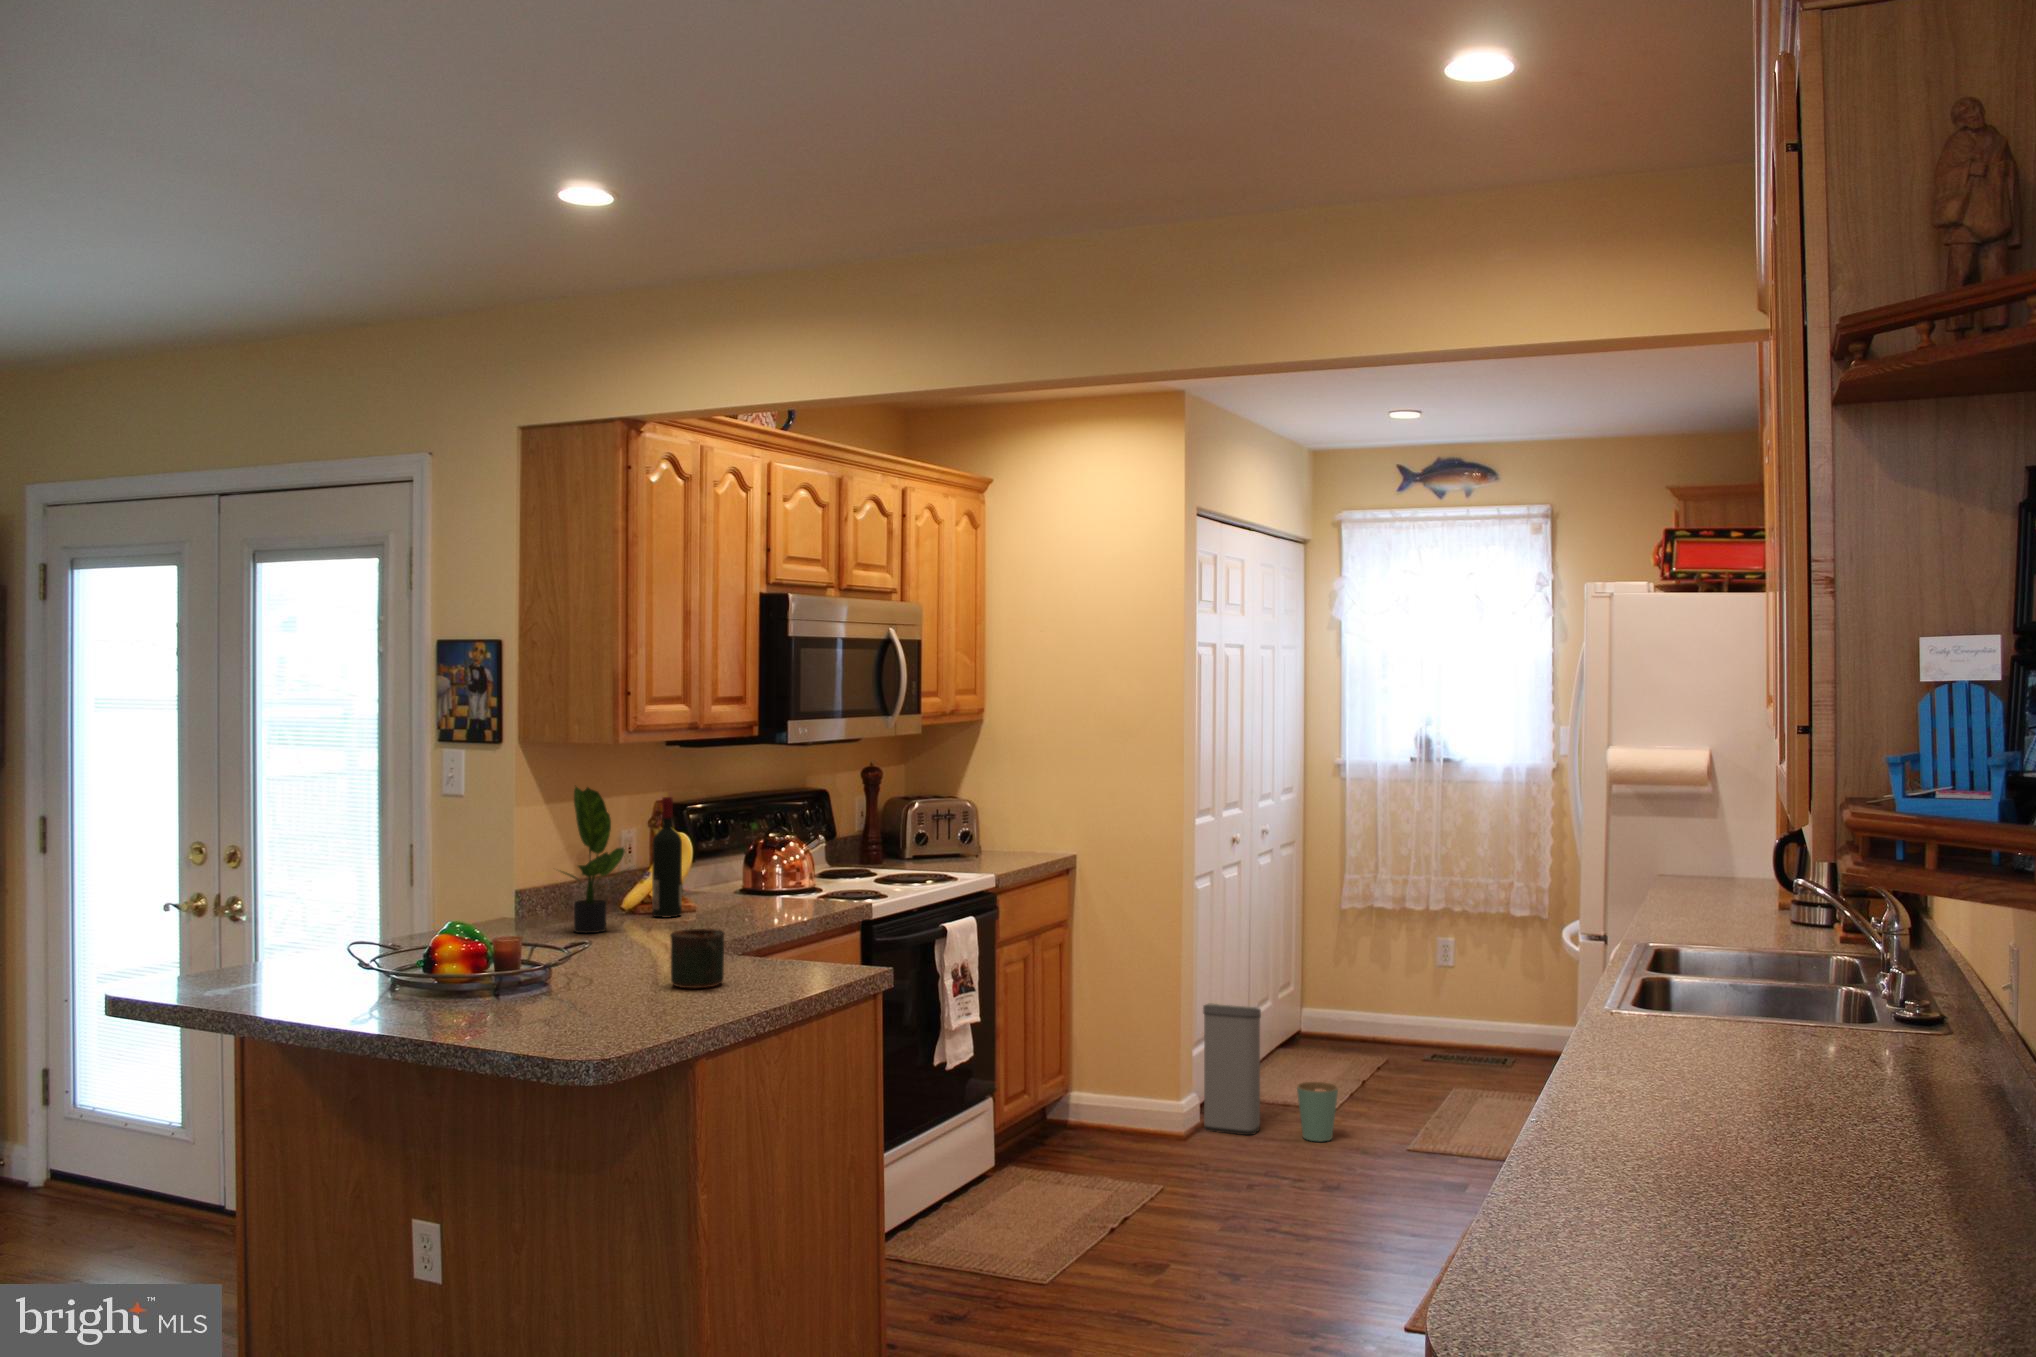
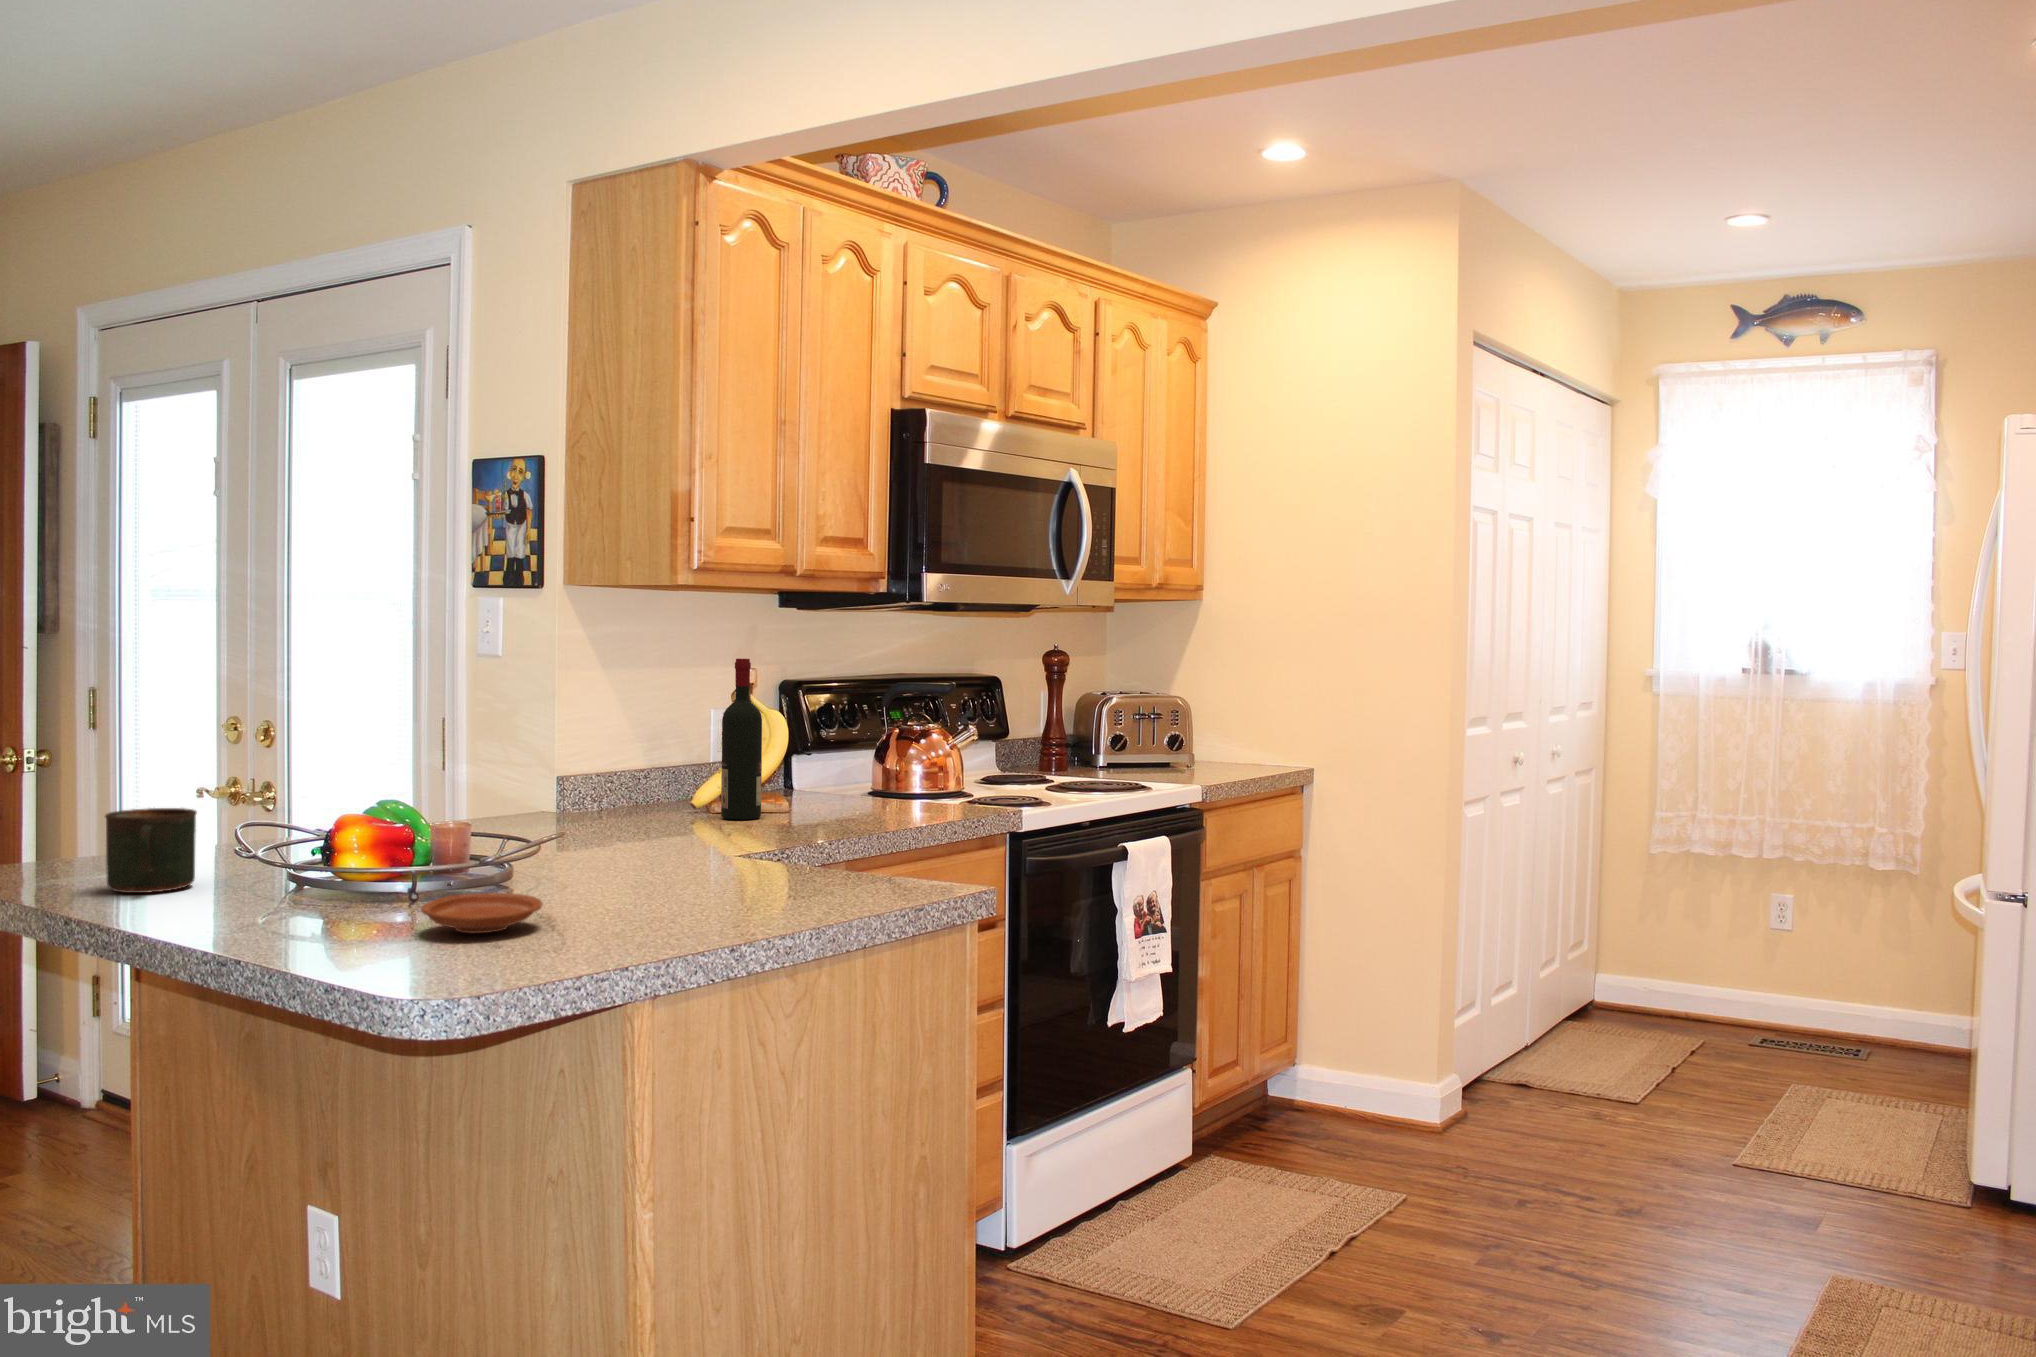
potted plant: present [562,785,625,933] -> none [568,630,681,834]
mug: present [670,929,725,988] -> present [105,808,197,893]
plate: none [557,976,629,1001] -> present [421,893,542,934]
trash can: present [1203,1004,1338,1141] -> none [1471,964,1658,1154]

